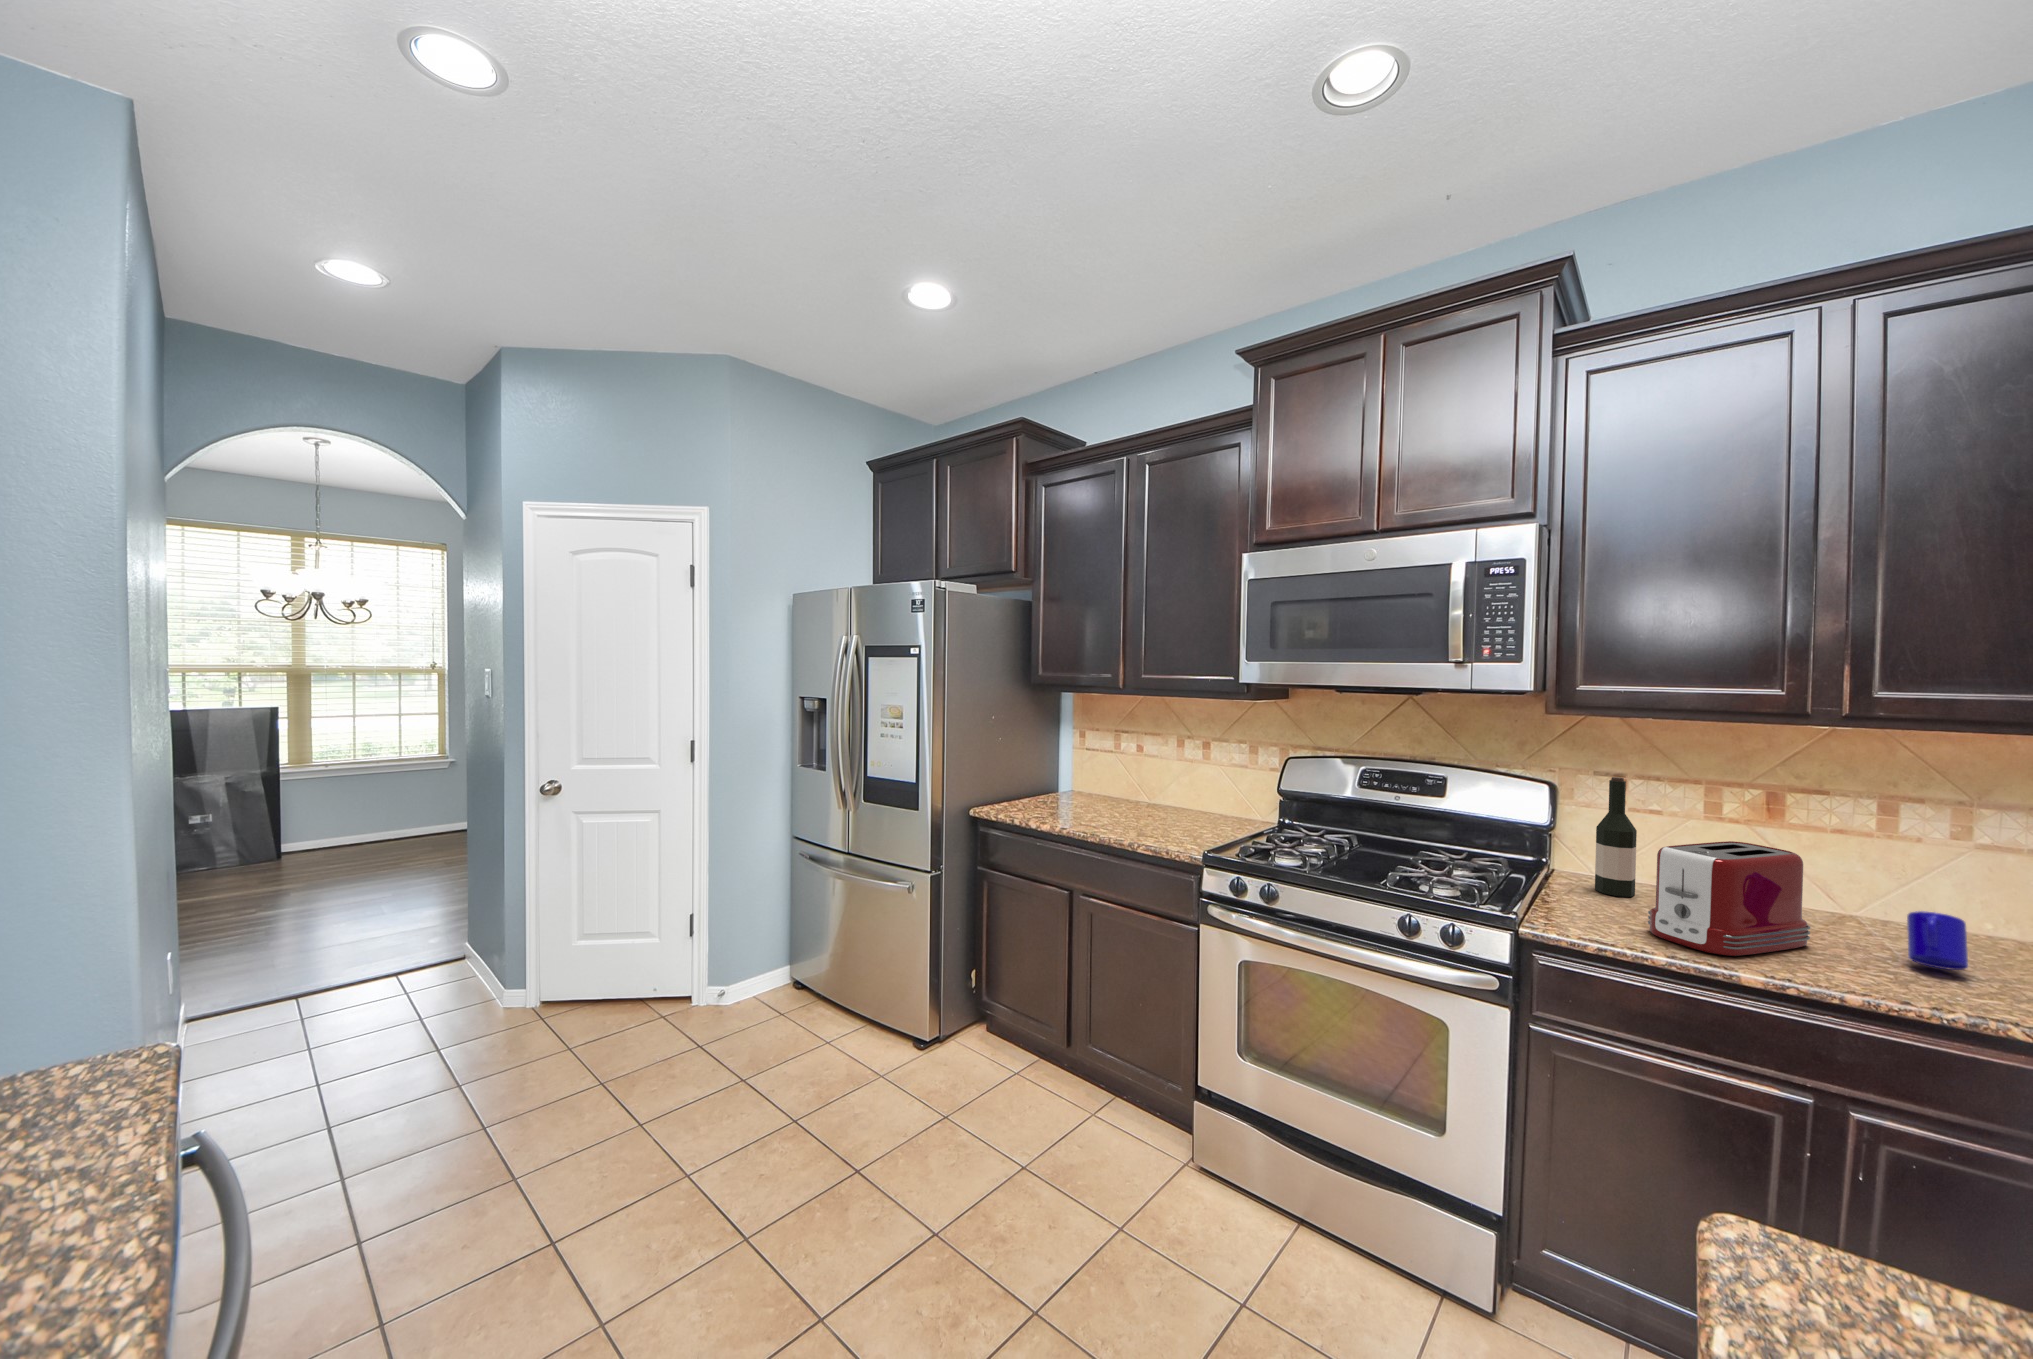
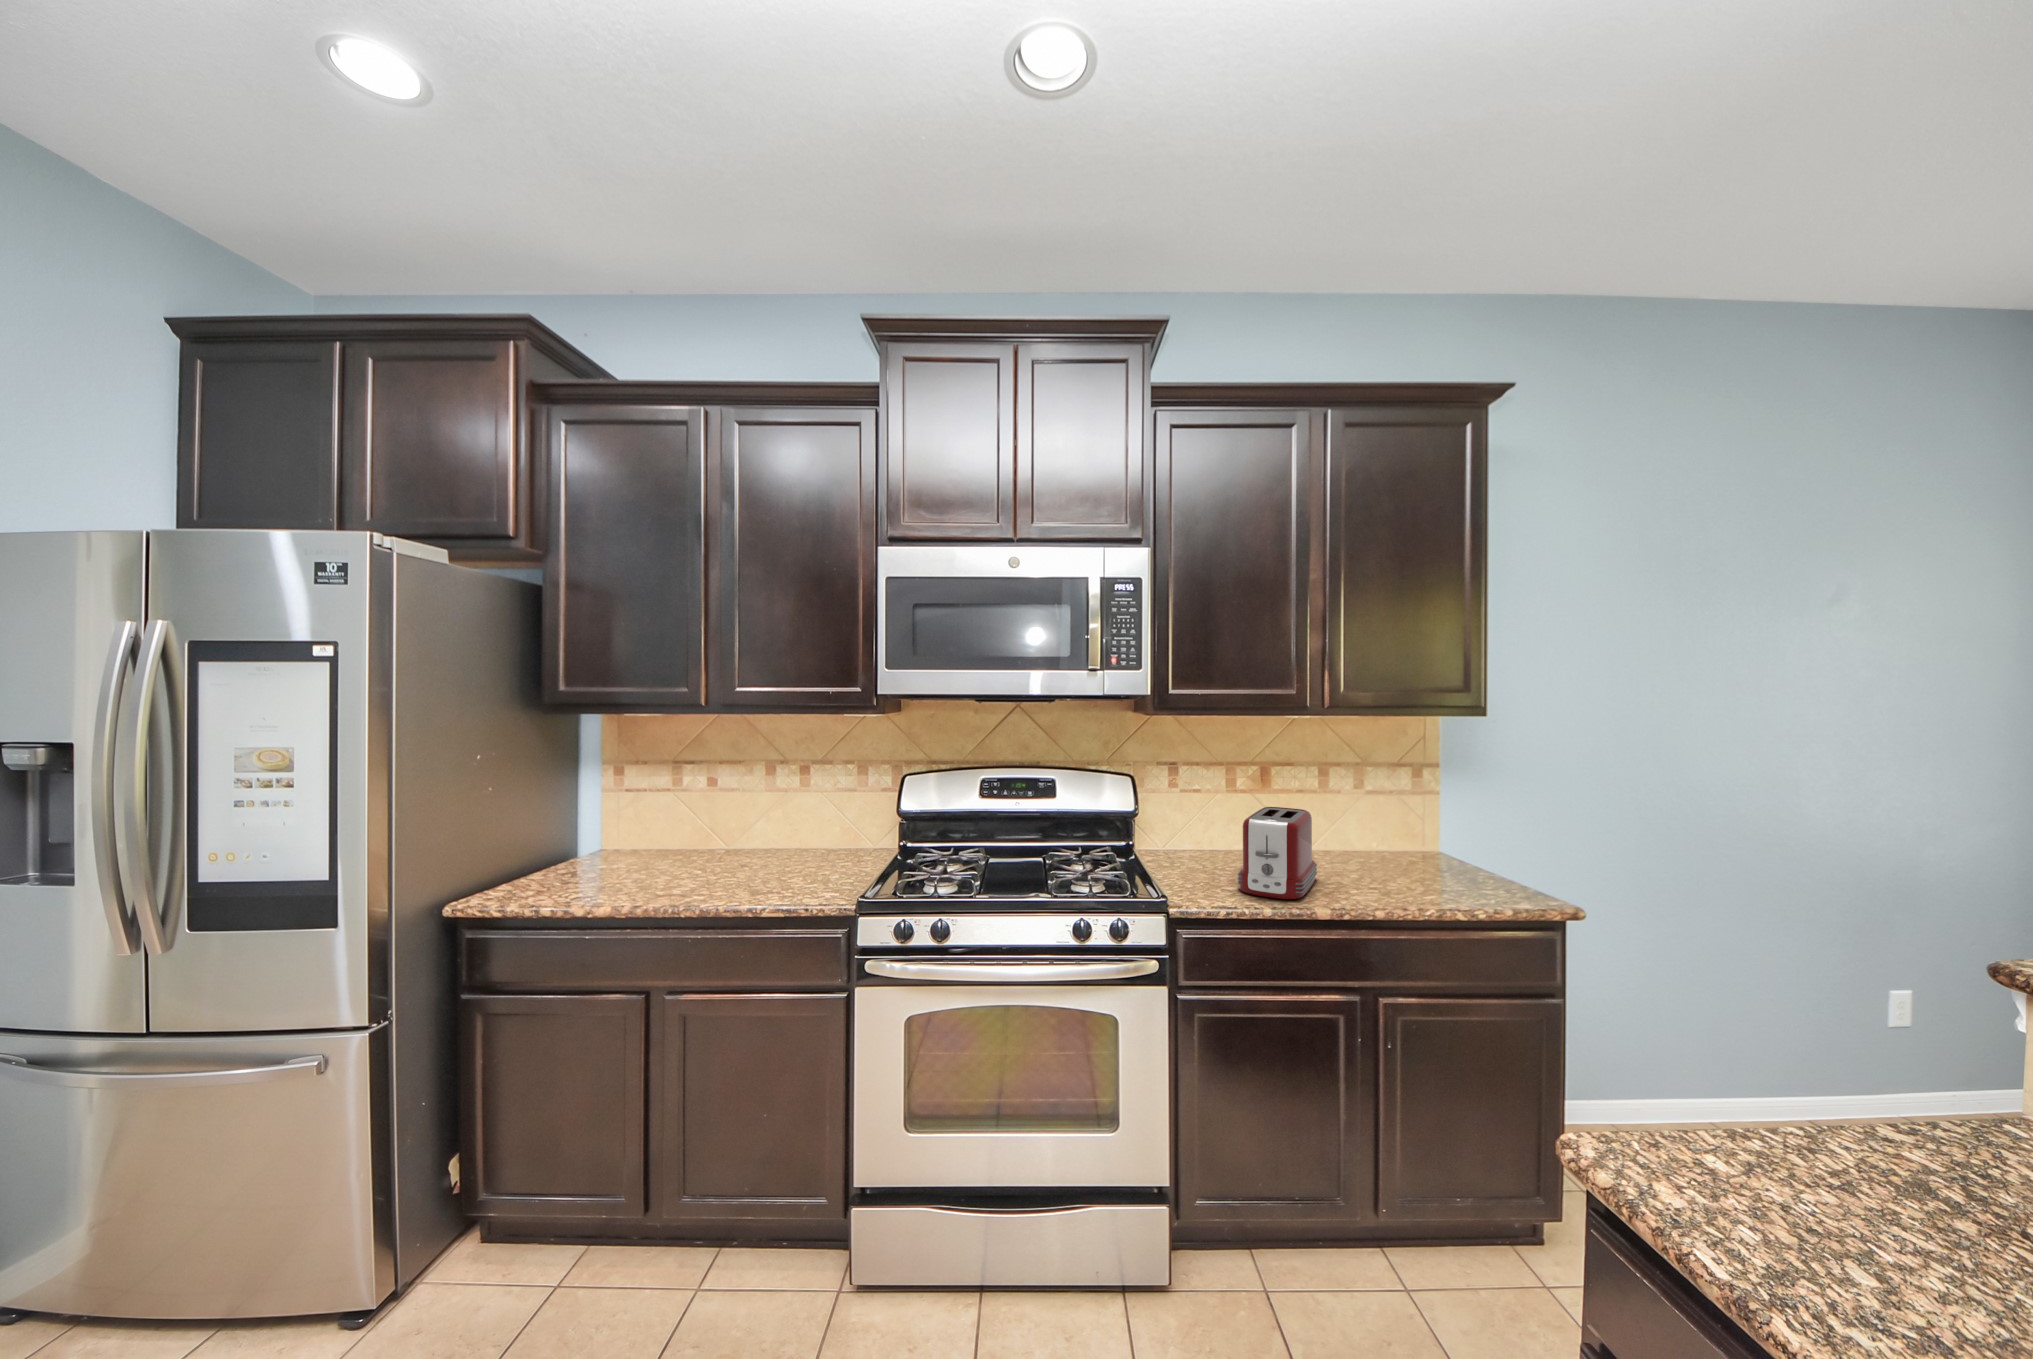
wine bottle: present [1595,777,1637,897] -> none [1172,765,1197,865]
mug: present [1907,911,1968,970] -> none [1358,839,1393,877]

